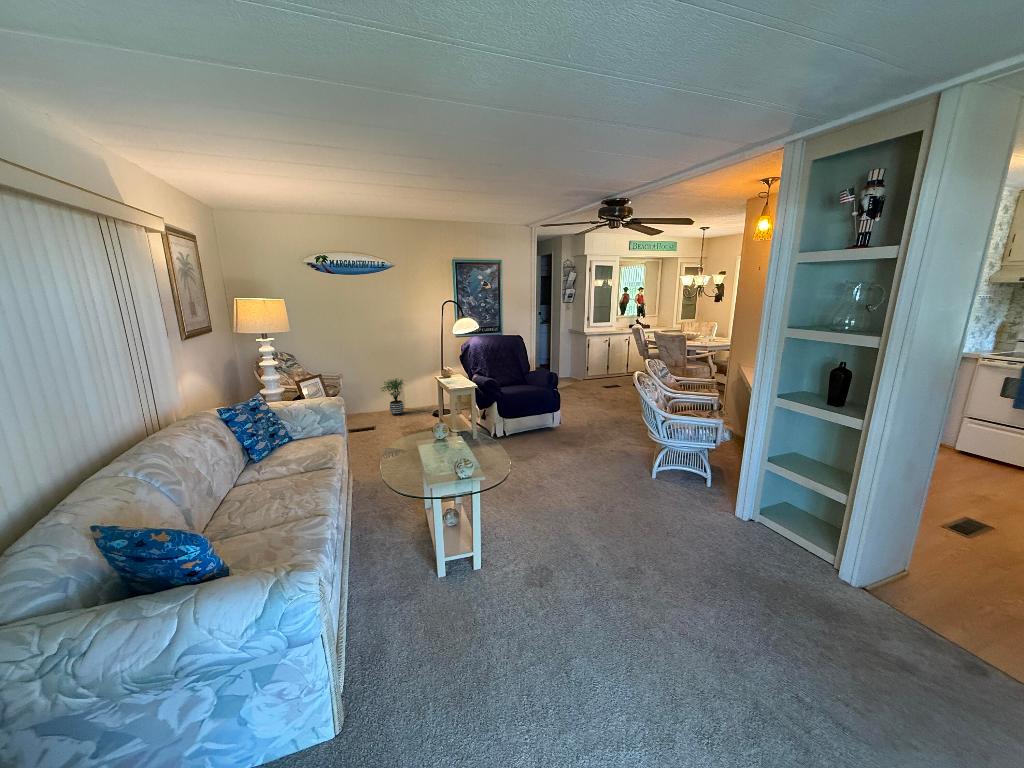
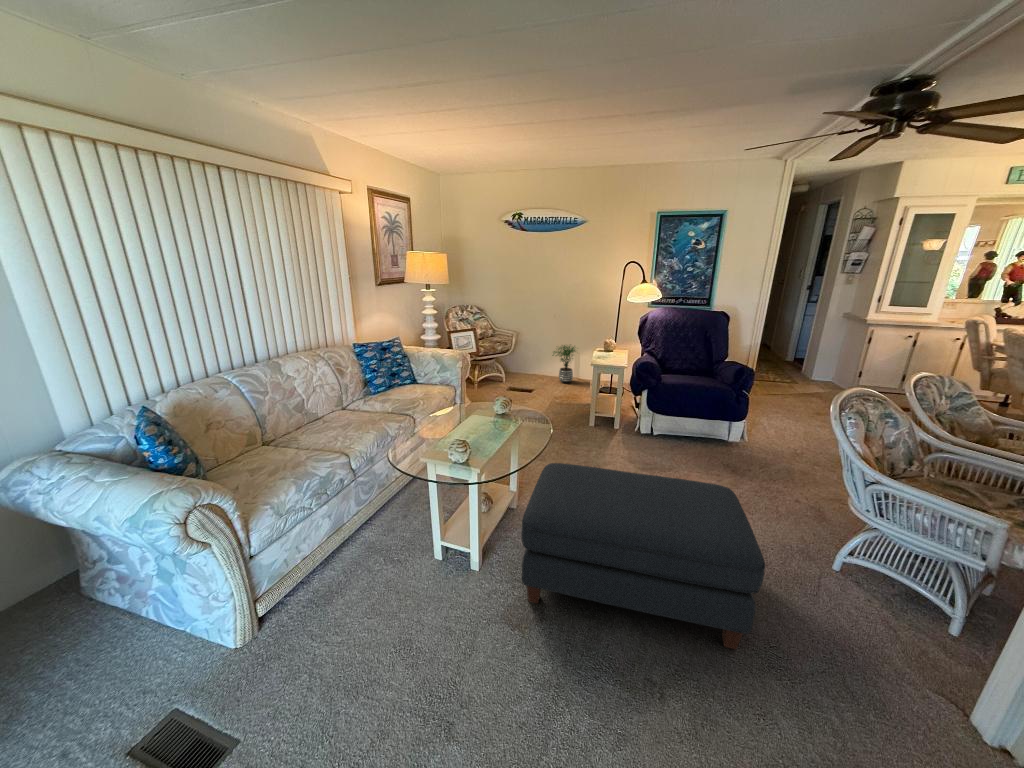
ottoman: none [500,445,665,569] -> present [521,463,765,649]

